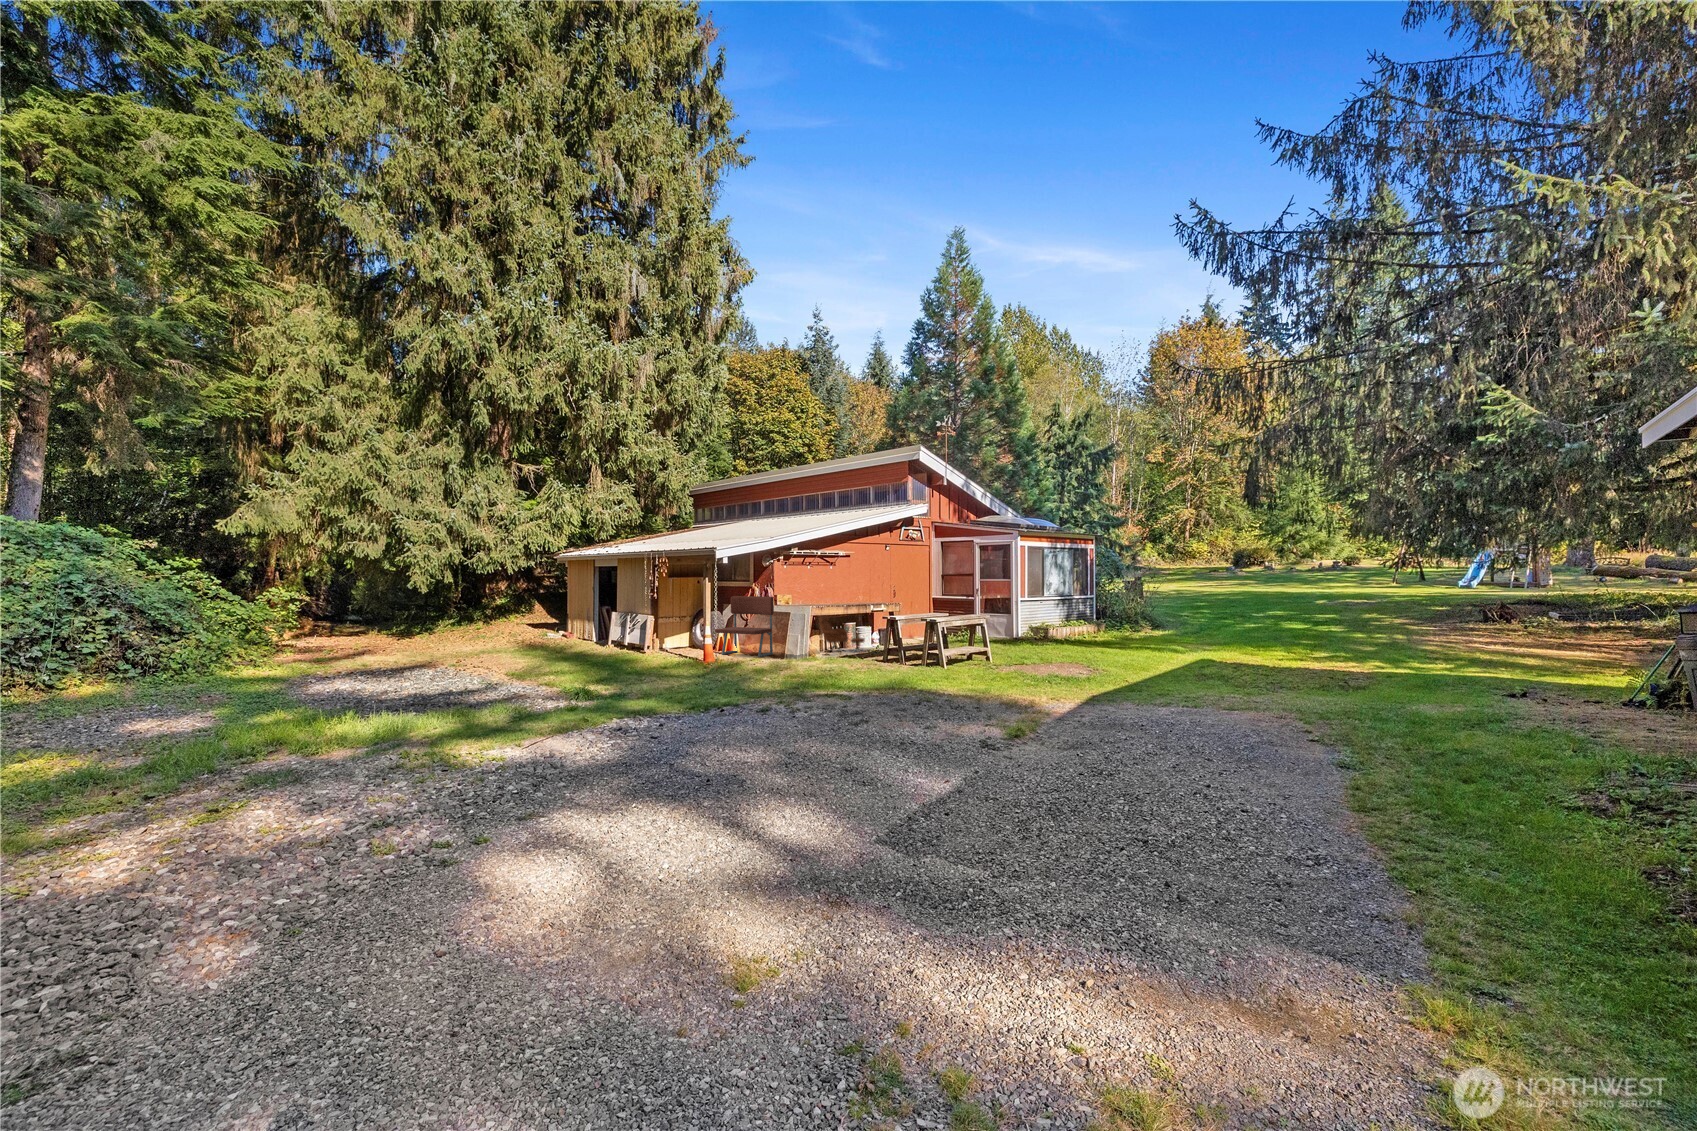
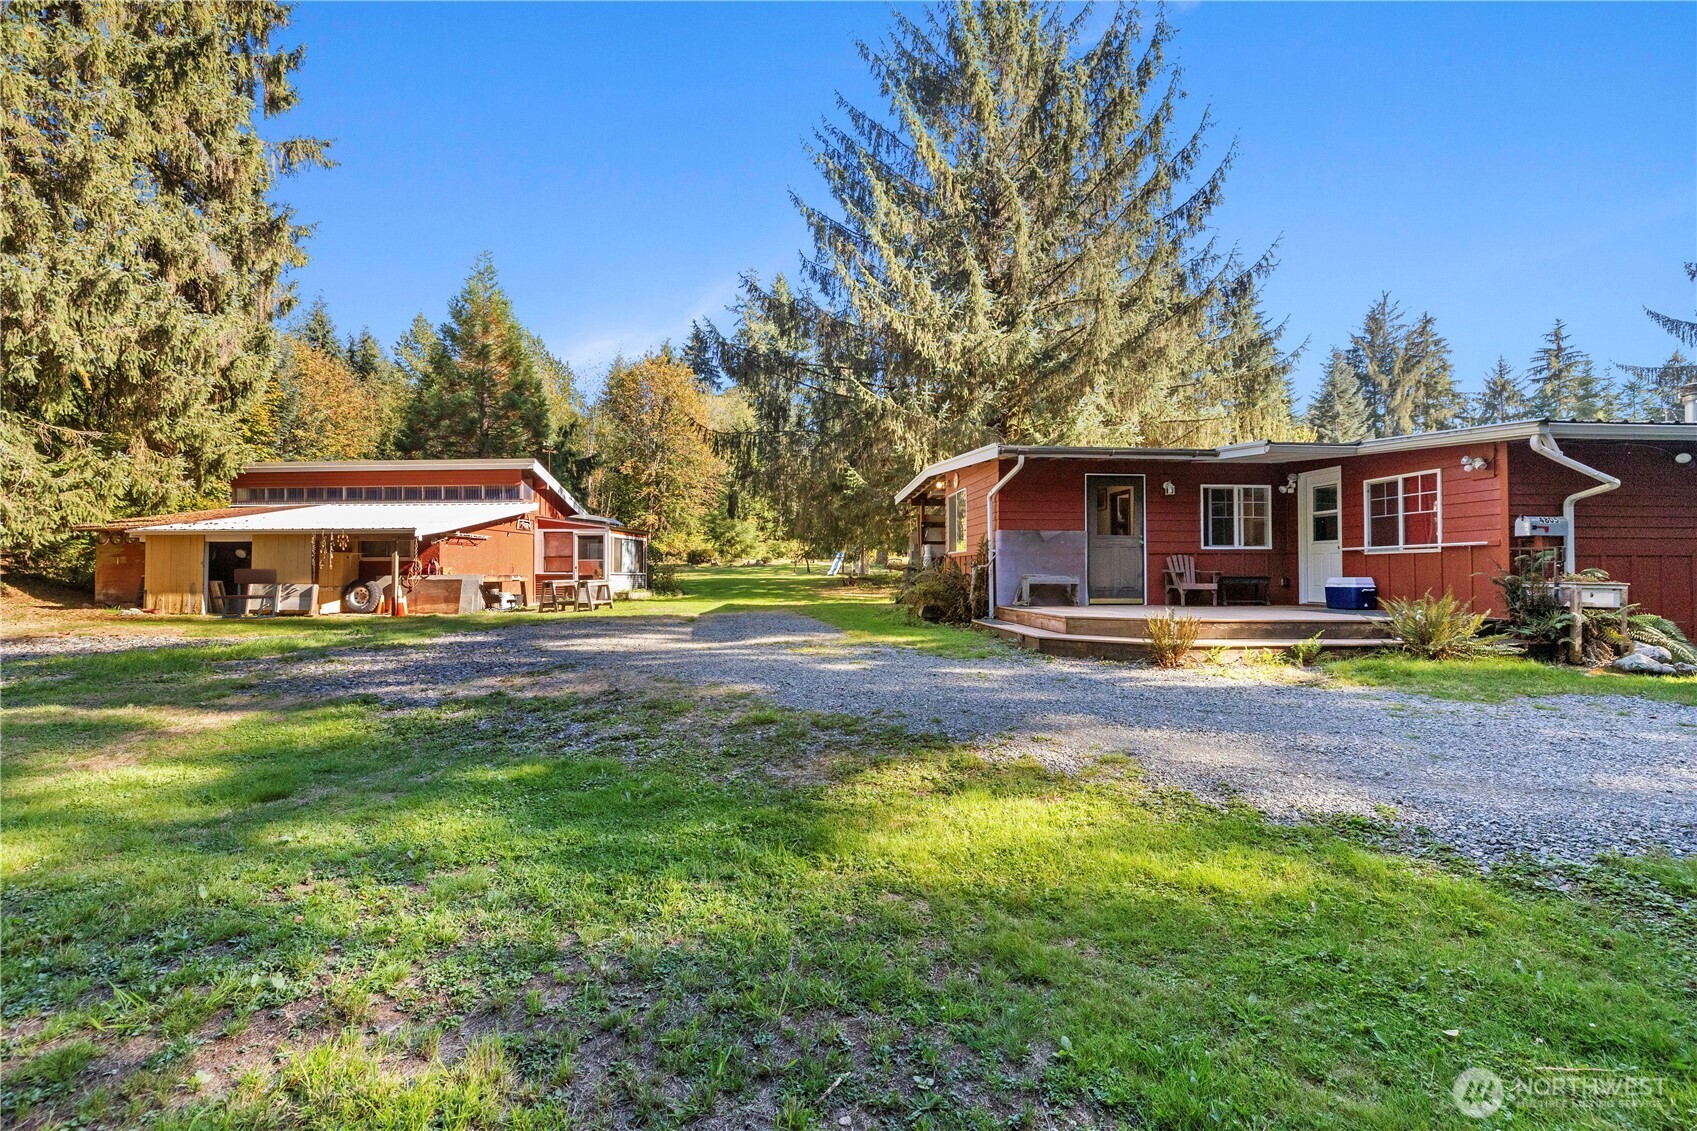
bench: present [715,596,774,657] -> present [214,569,277,618]

